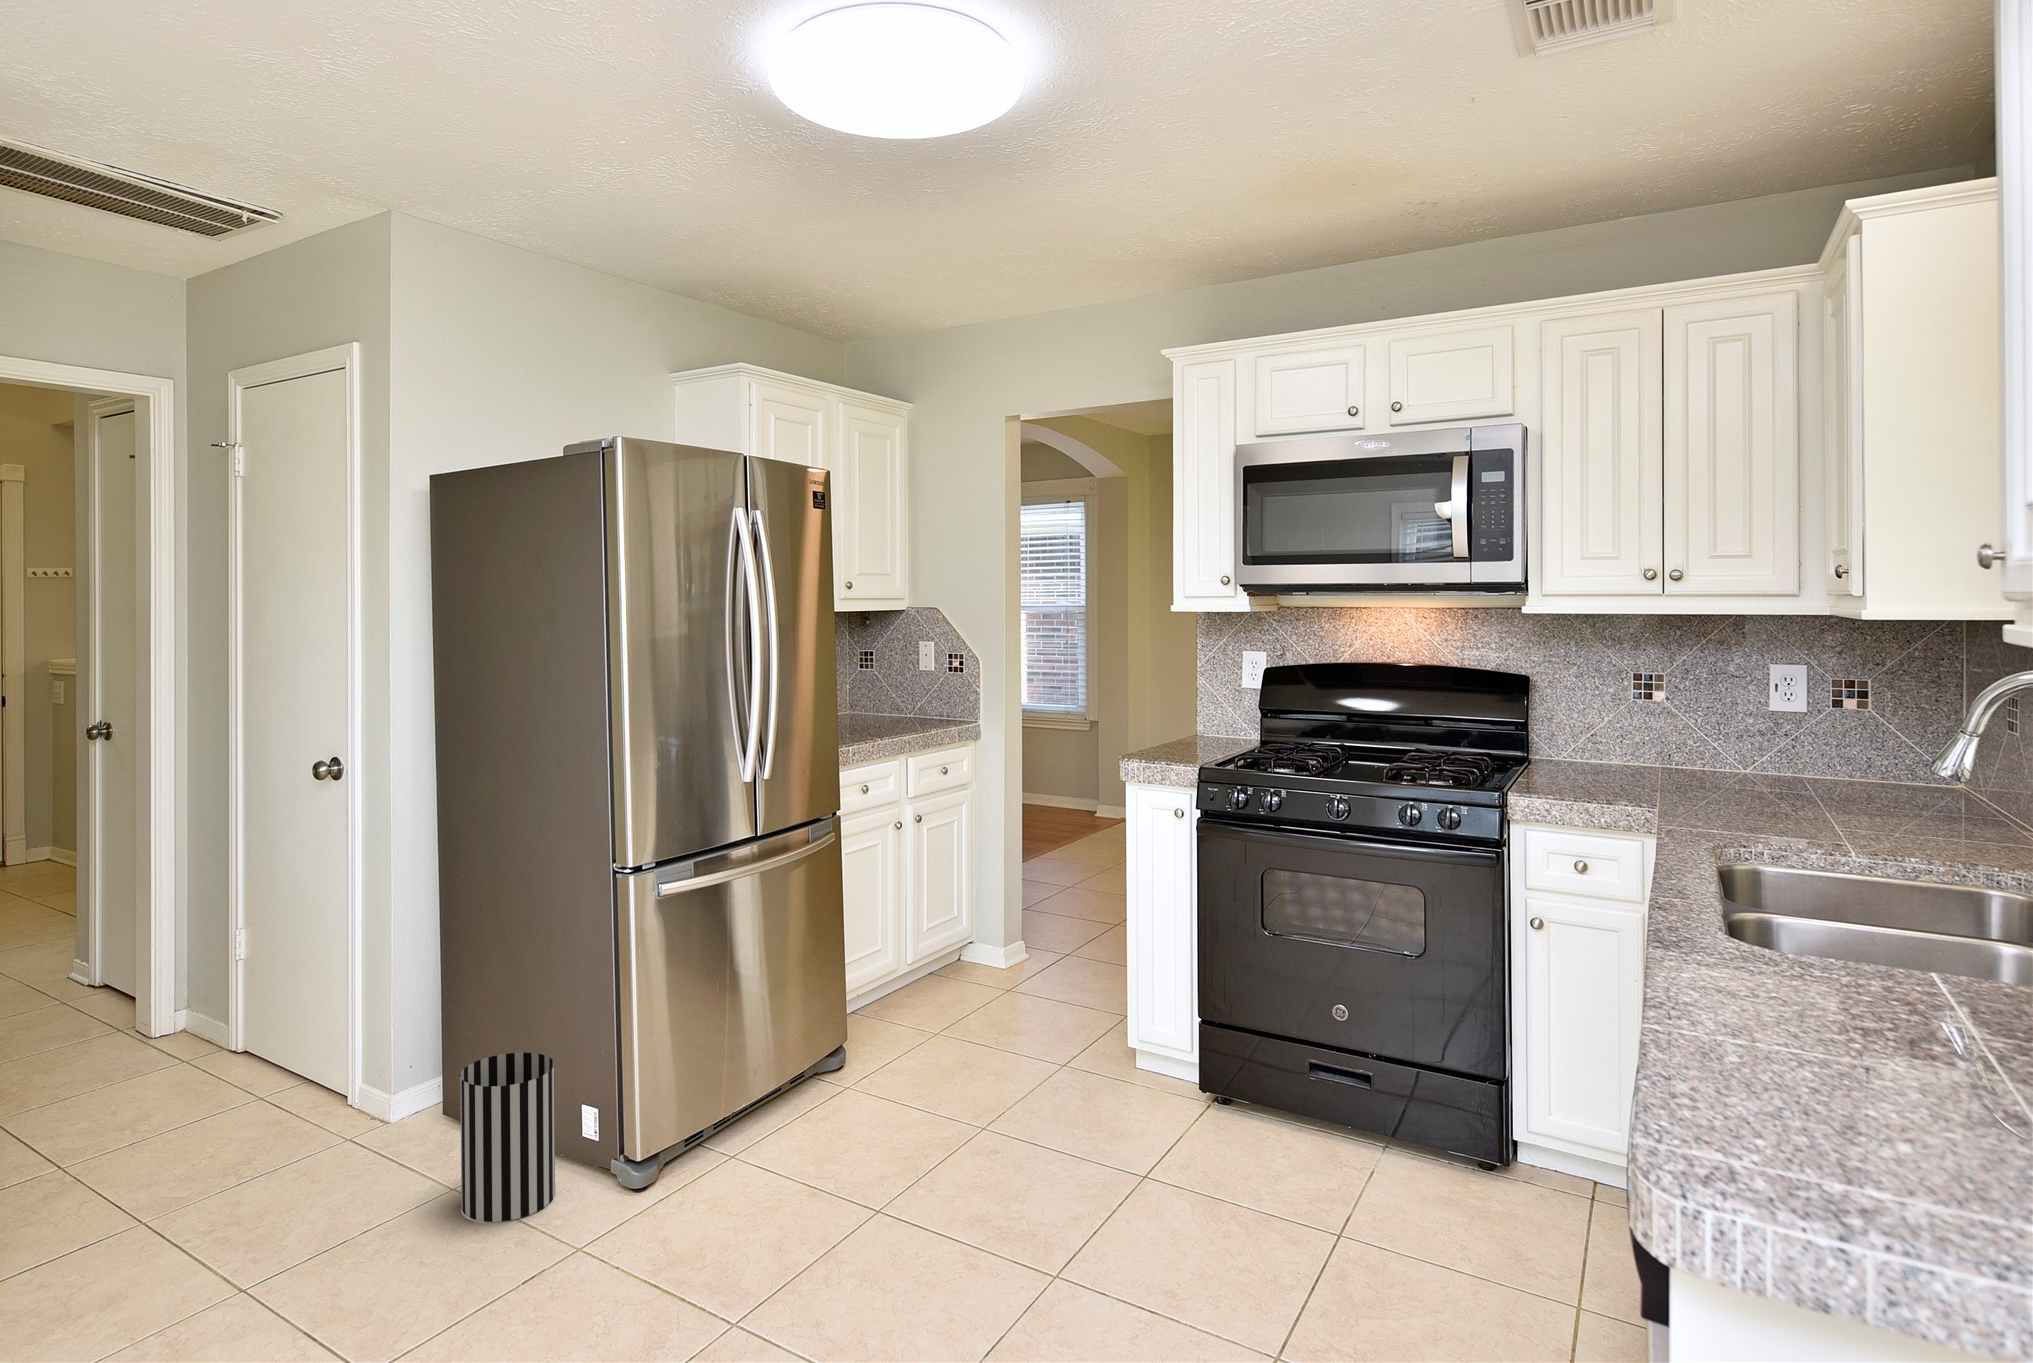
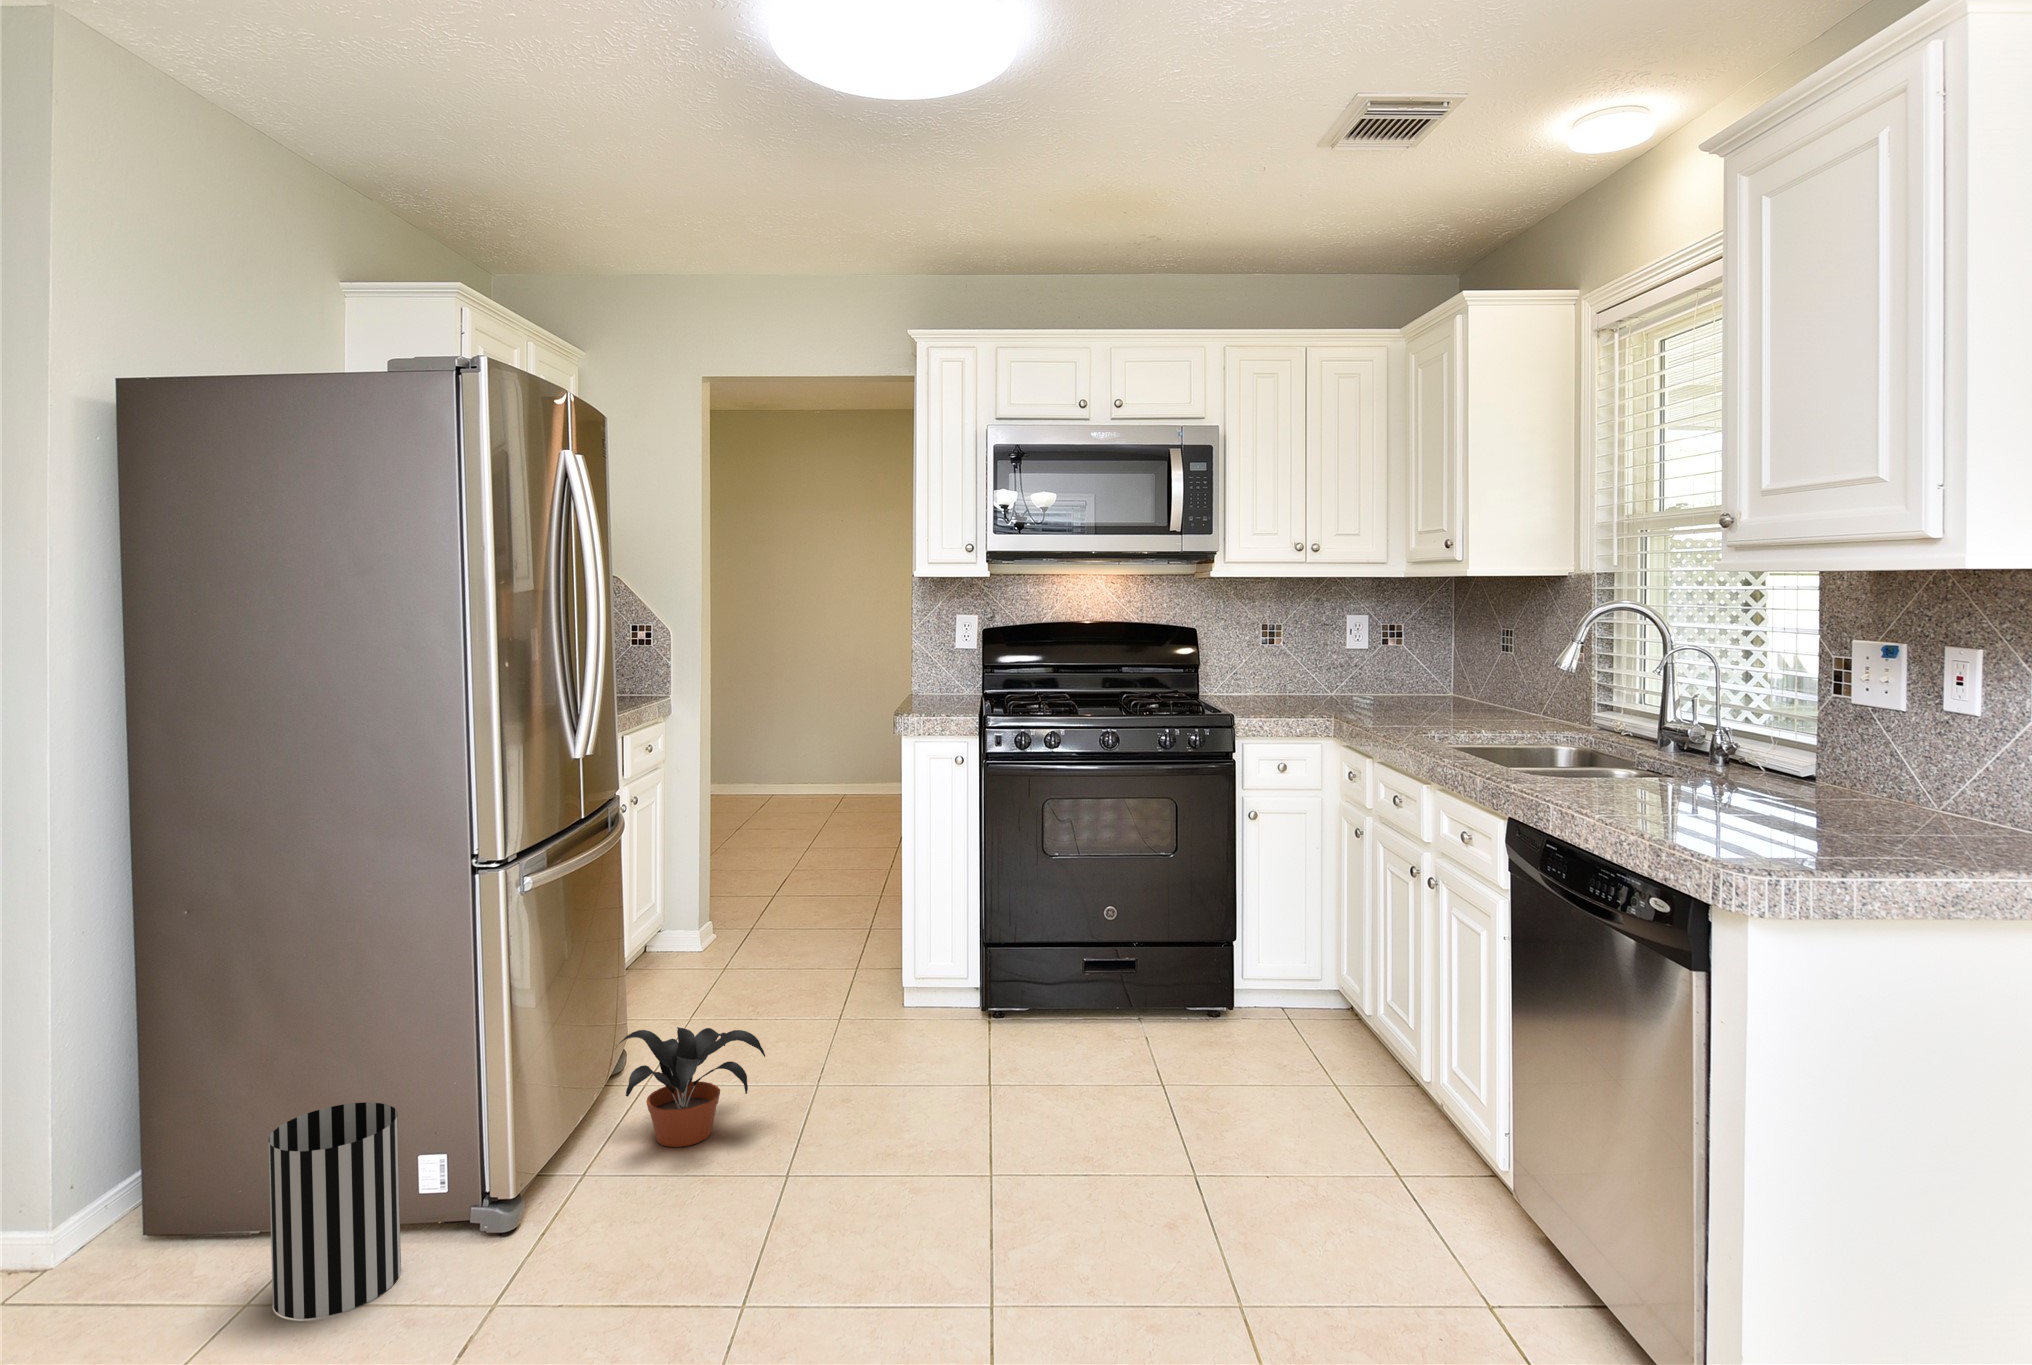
potted plant: none [763,1041,895,1162] -> present [619,1027,765,1147]

